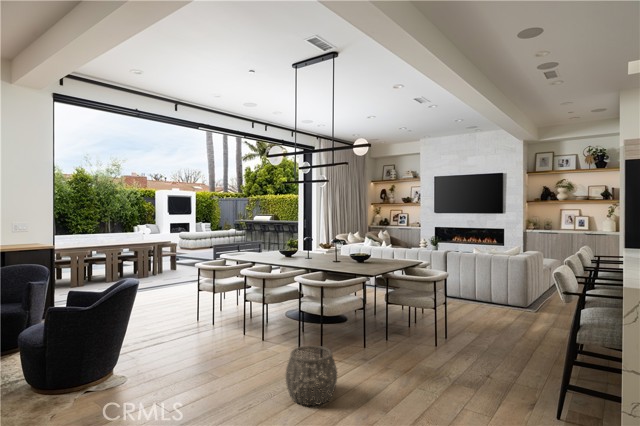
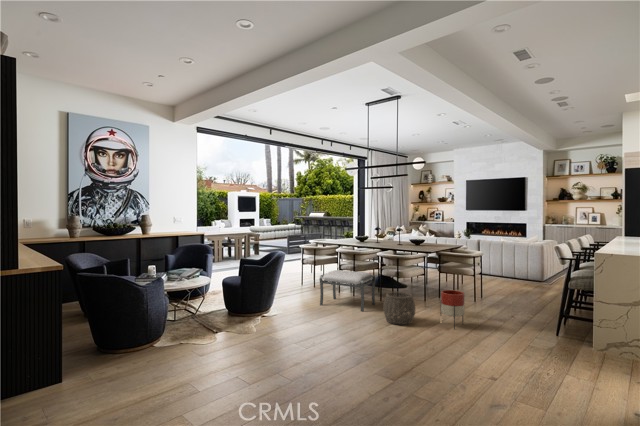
ottoman: none [201,304,289,374] -> present [319,270,375,311]
planter: none [377,343,414,413] -> present [440,290,464,329]

